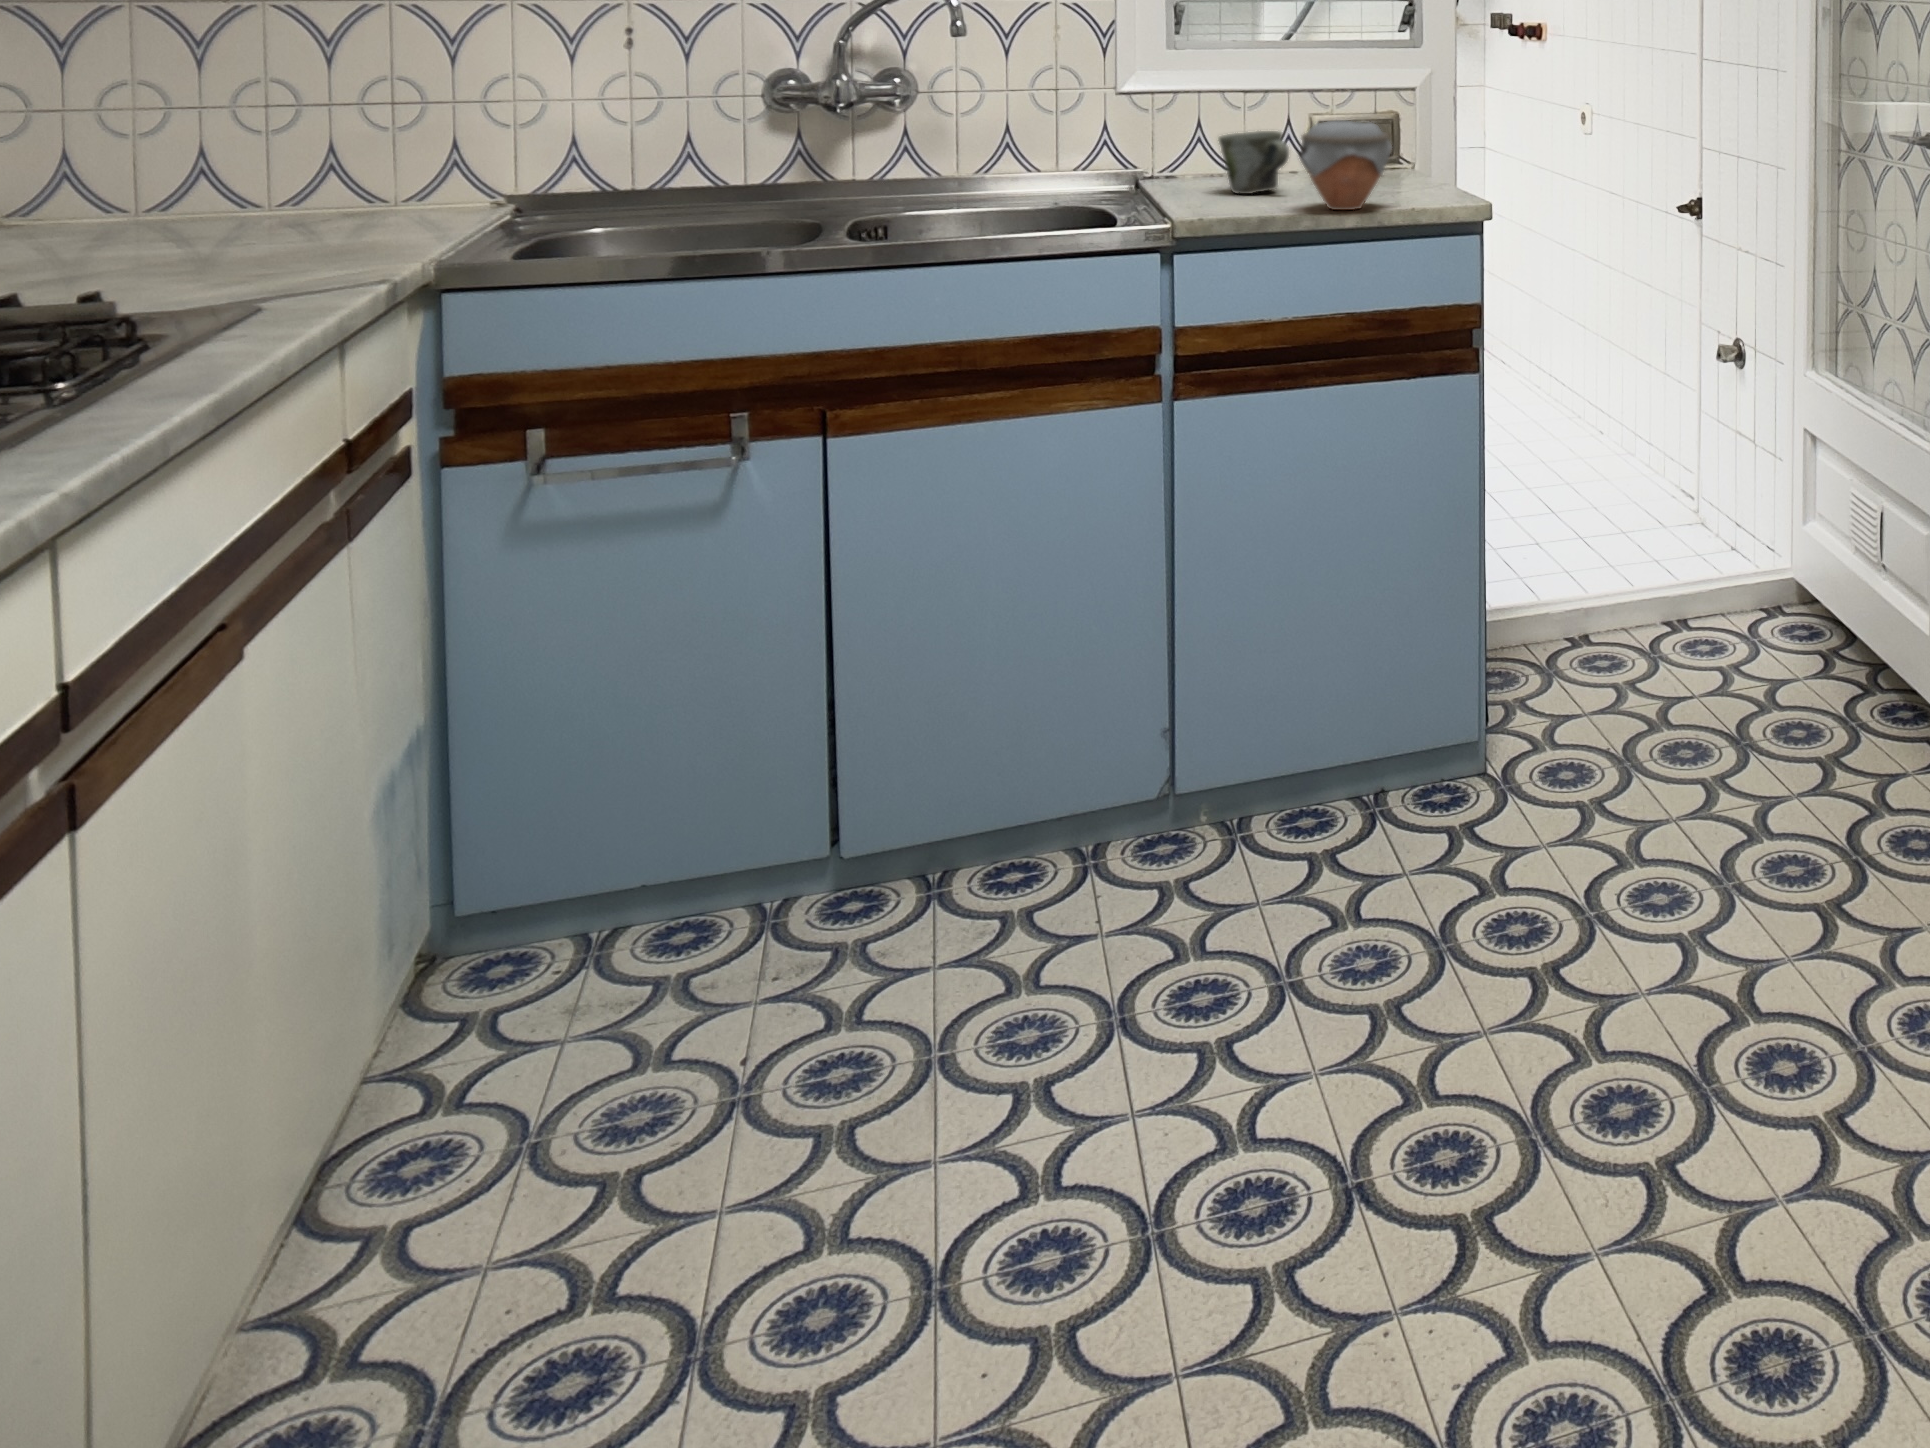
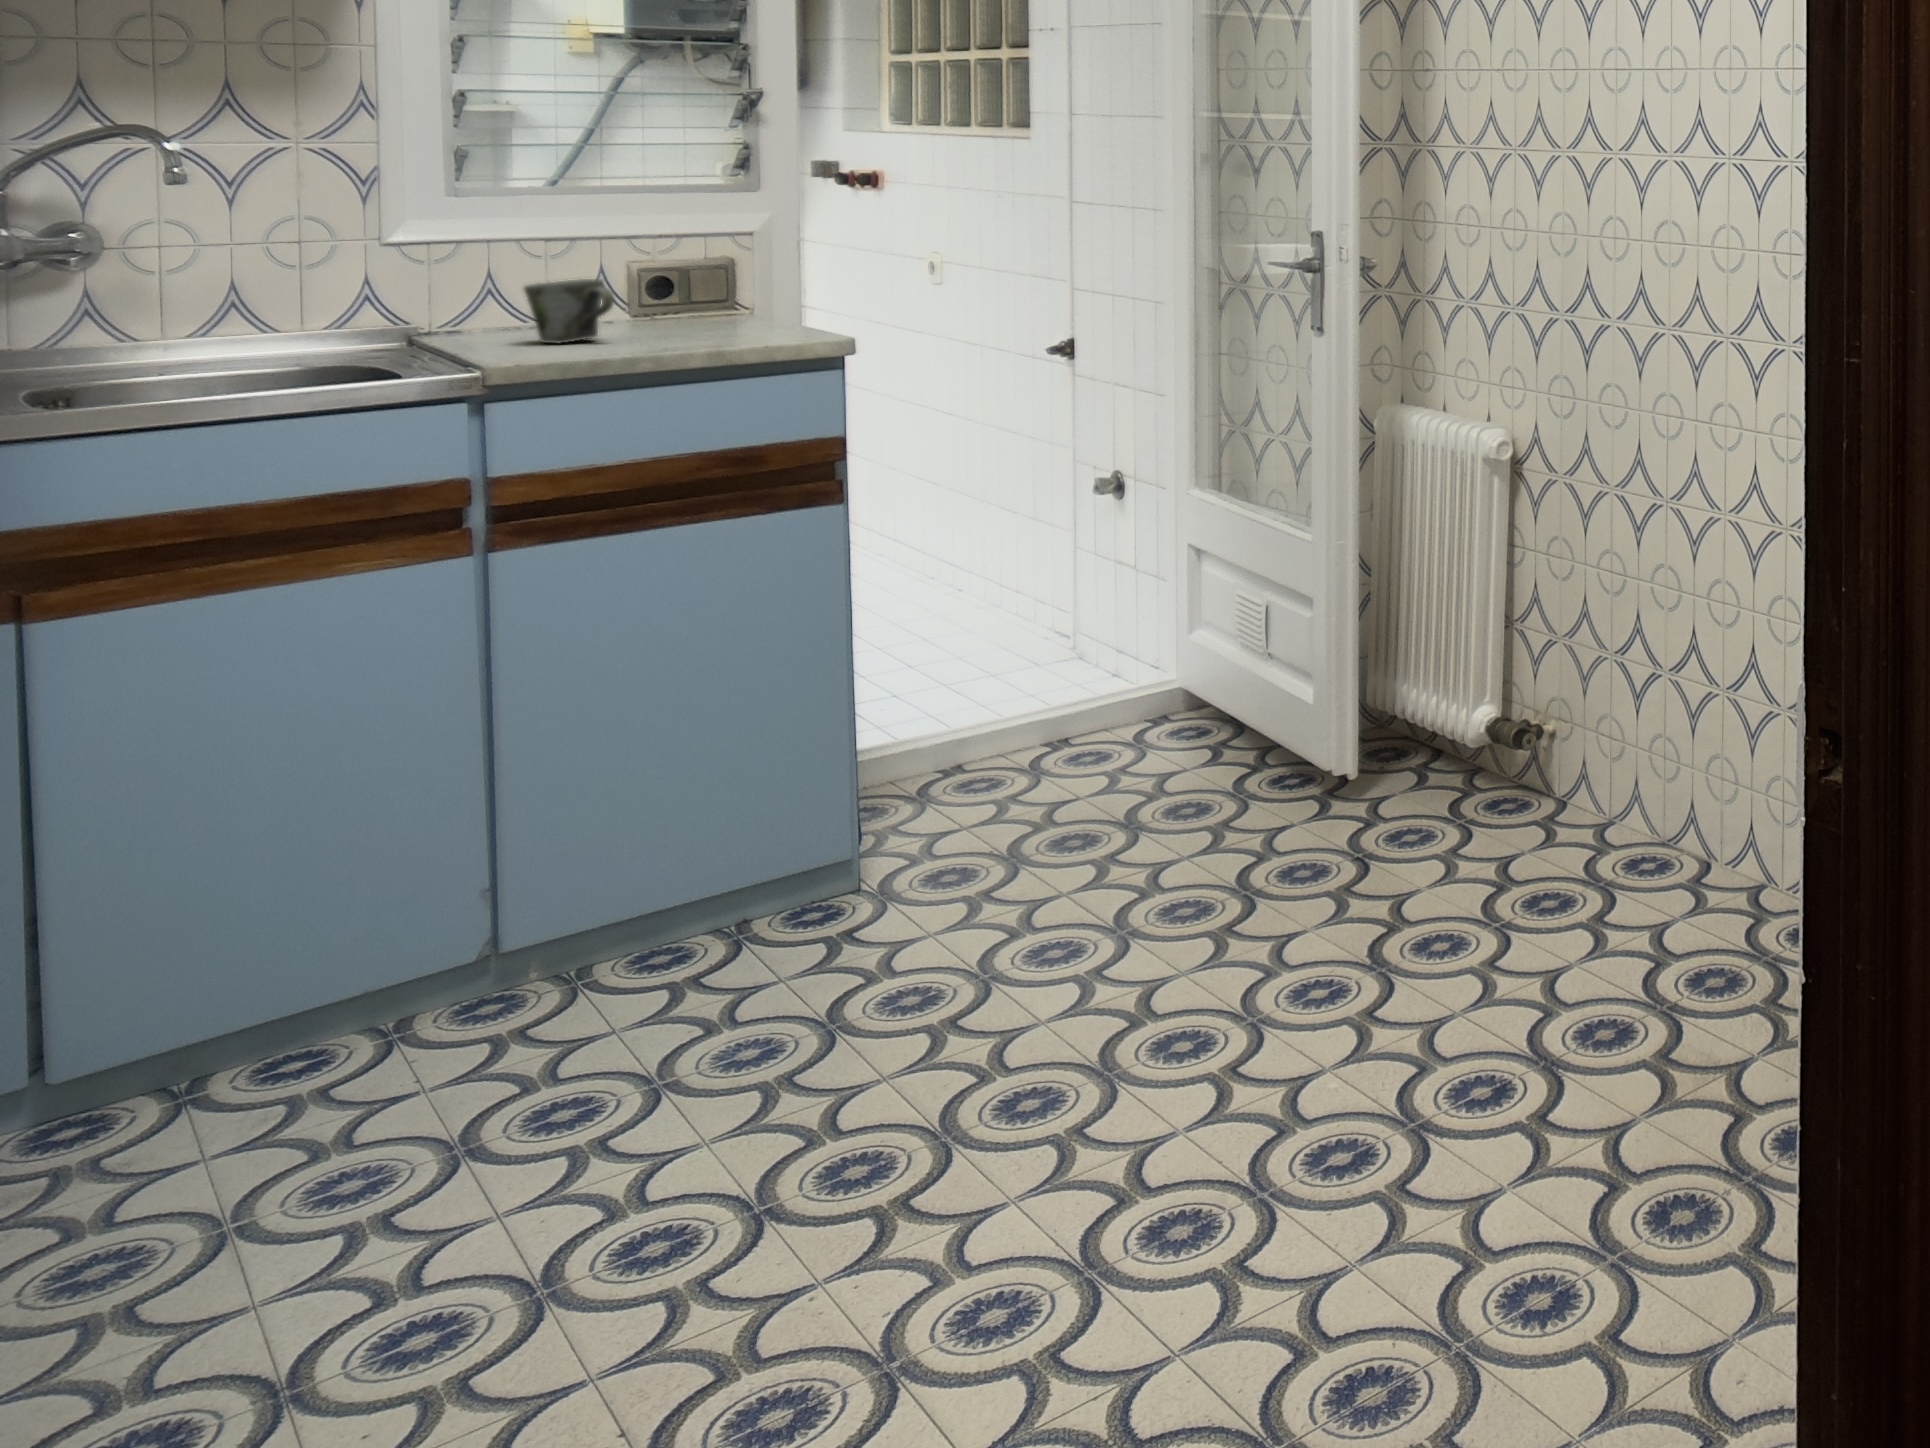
jar: present [1299,121,1392,210] -> none [633,263,743,350]

